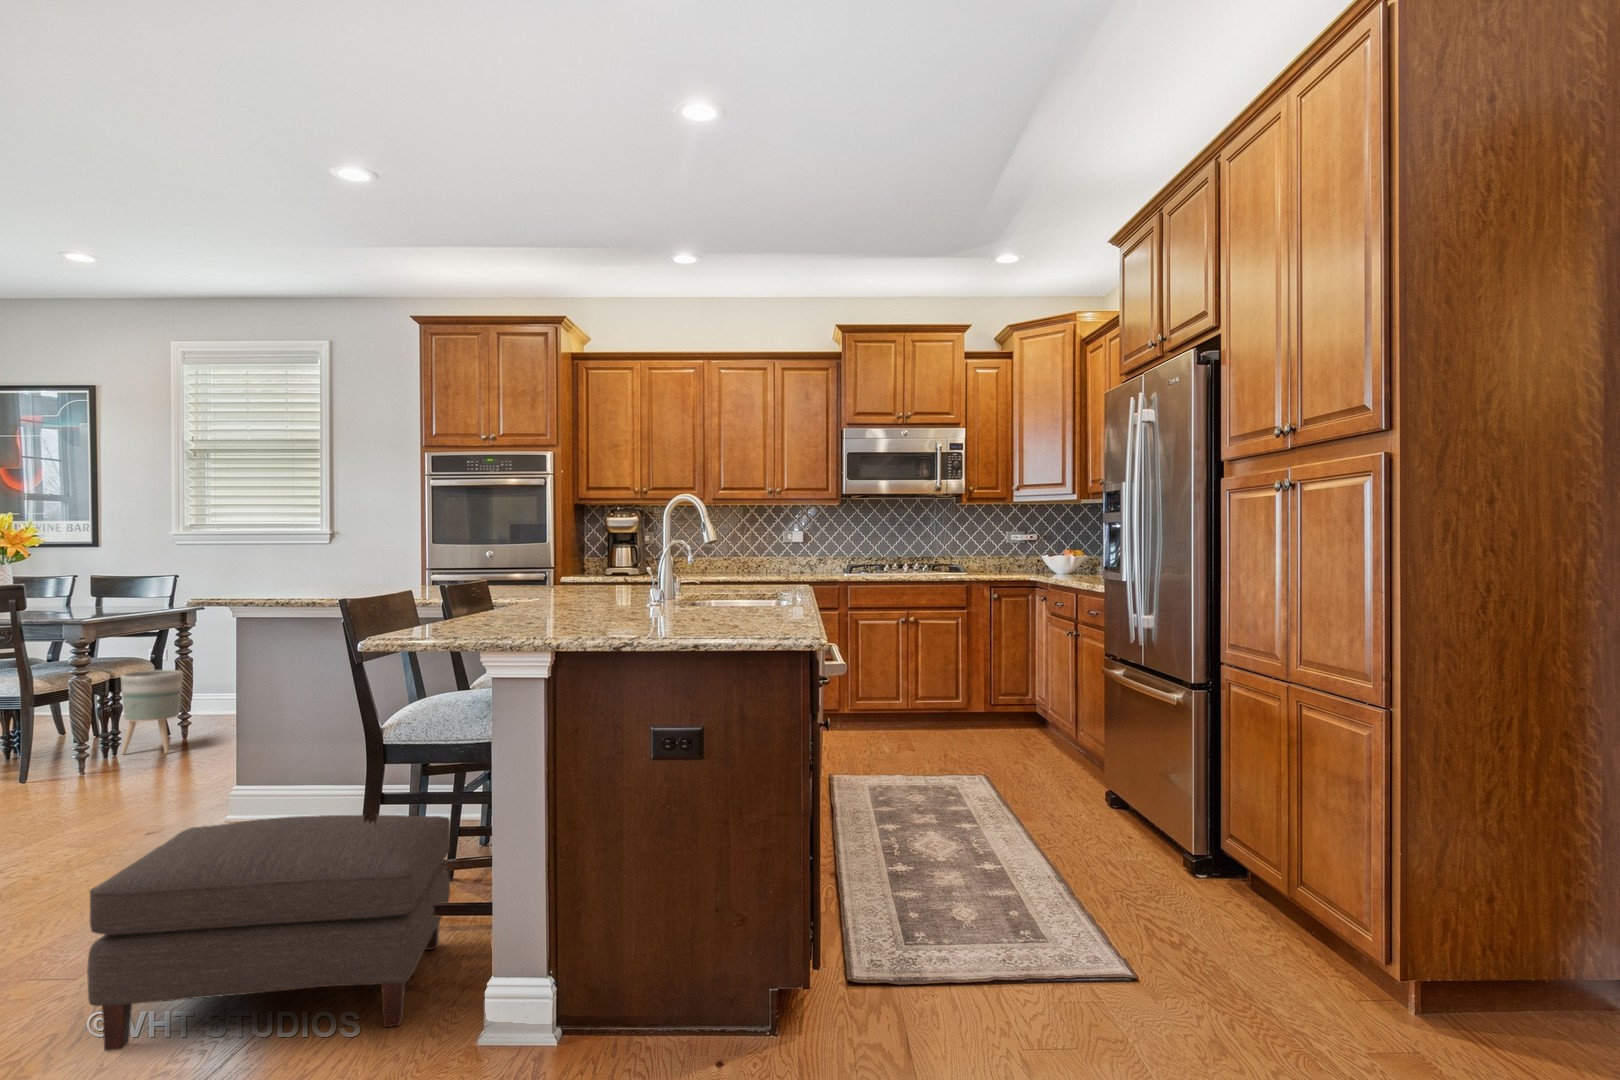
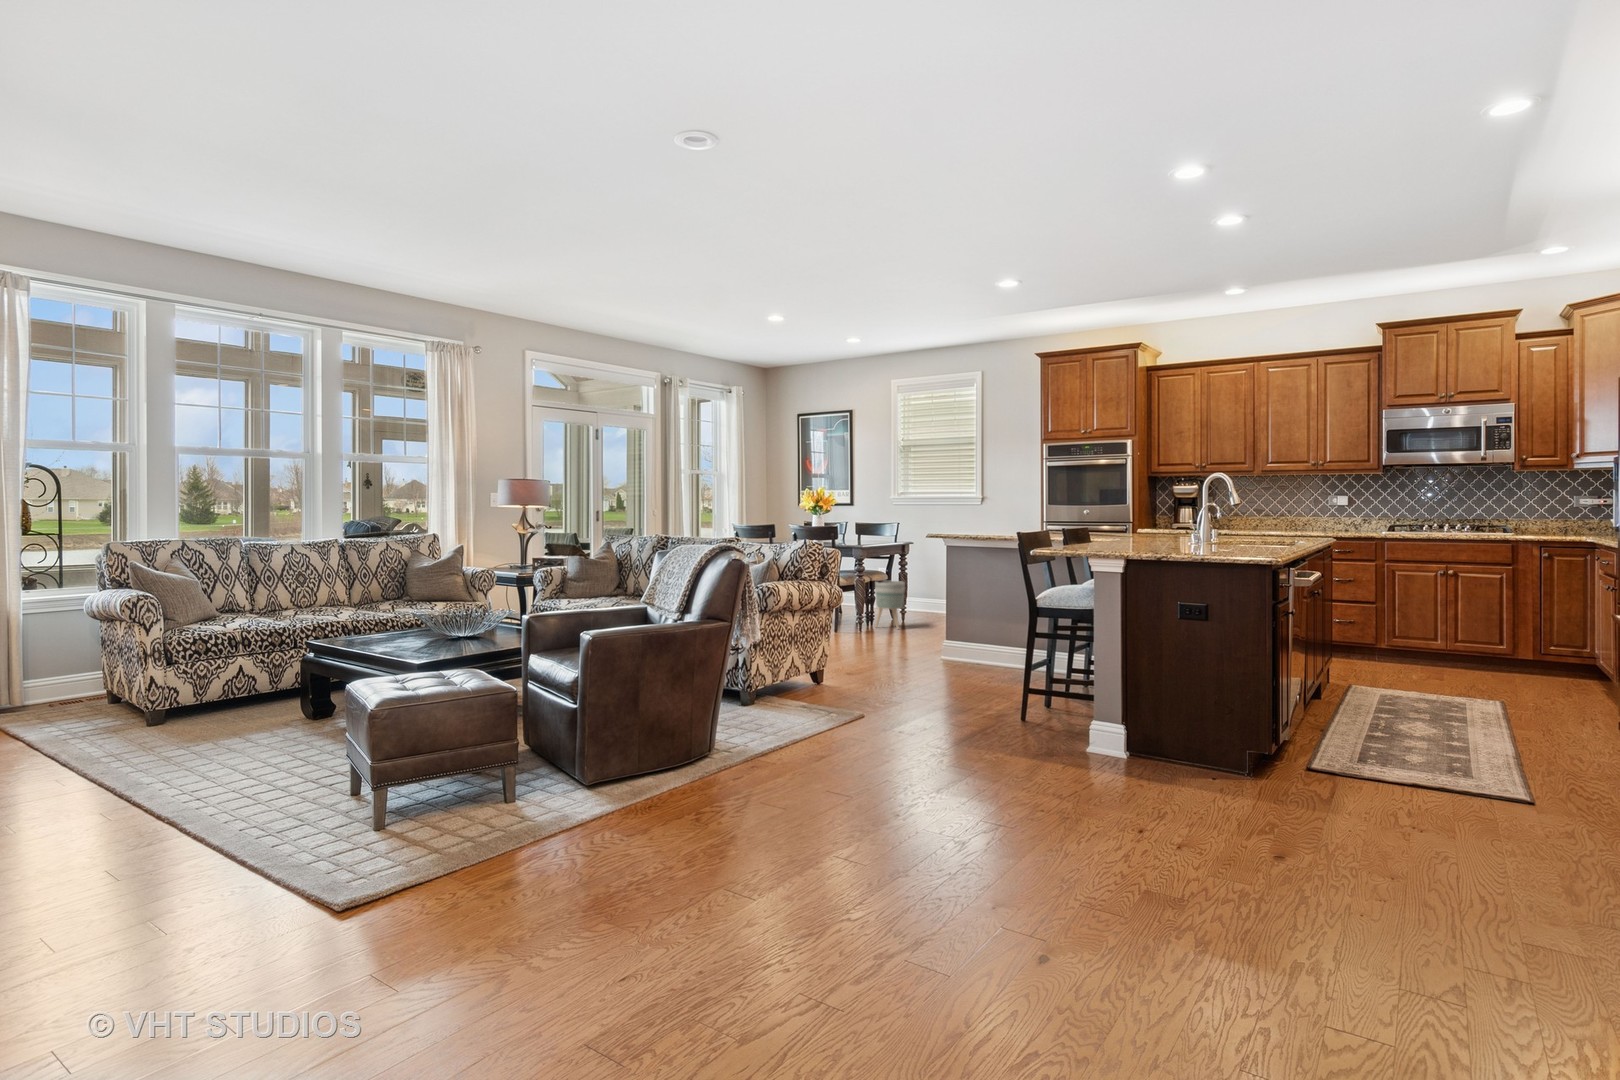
ottoman: present [87,815,450,1051] -> none [919,642,1069,738]

